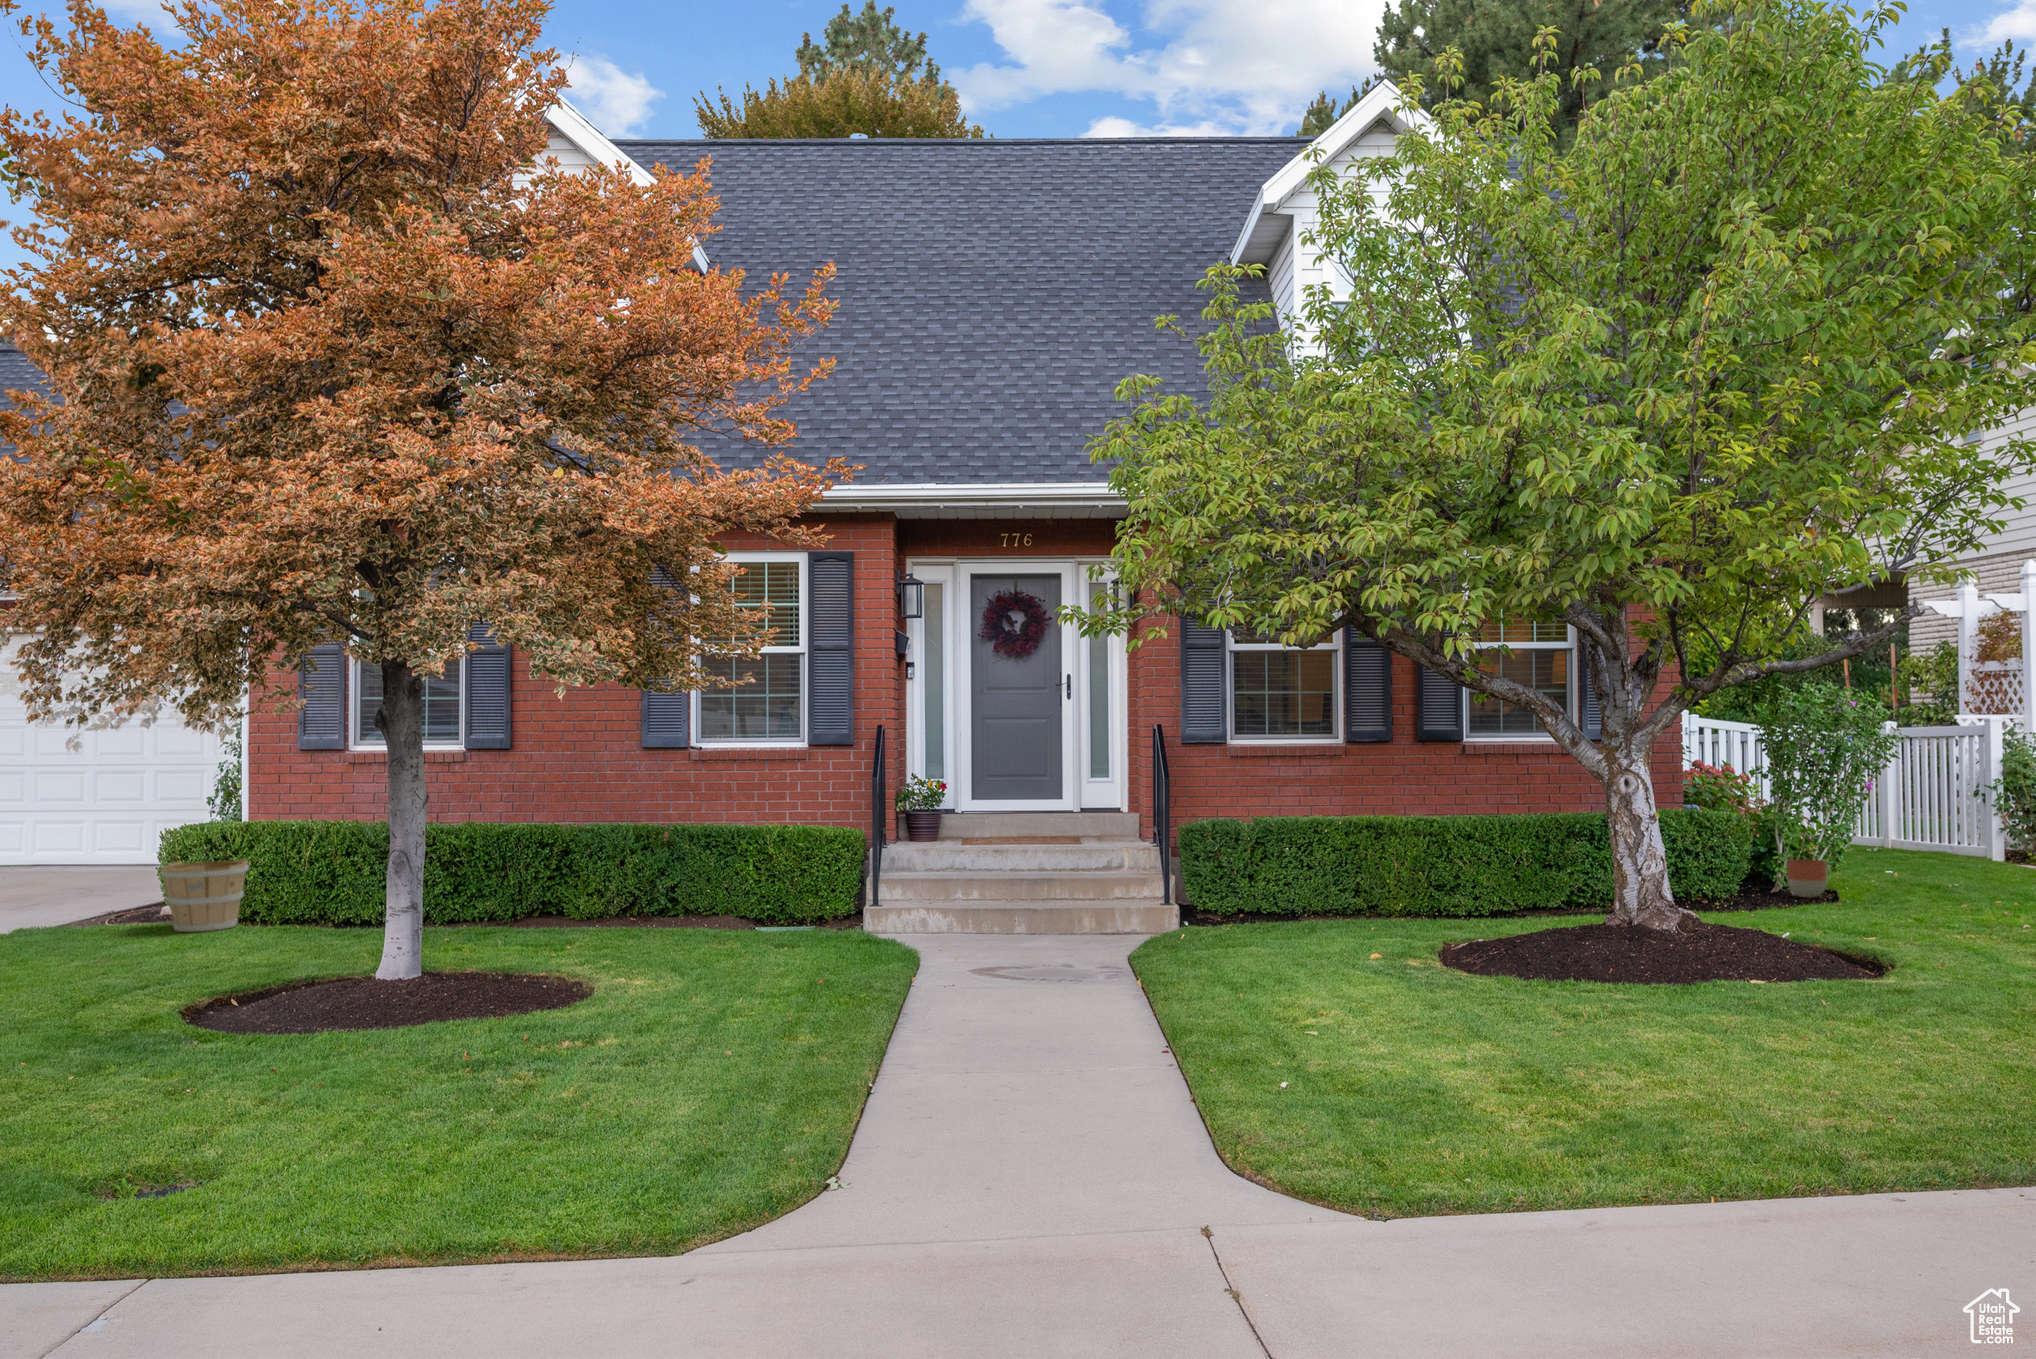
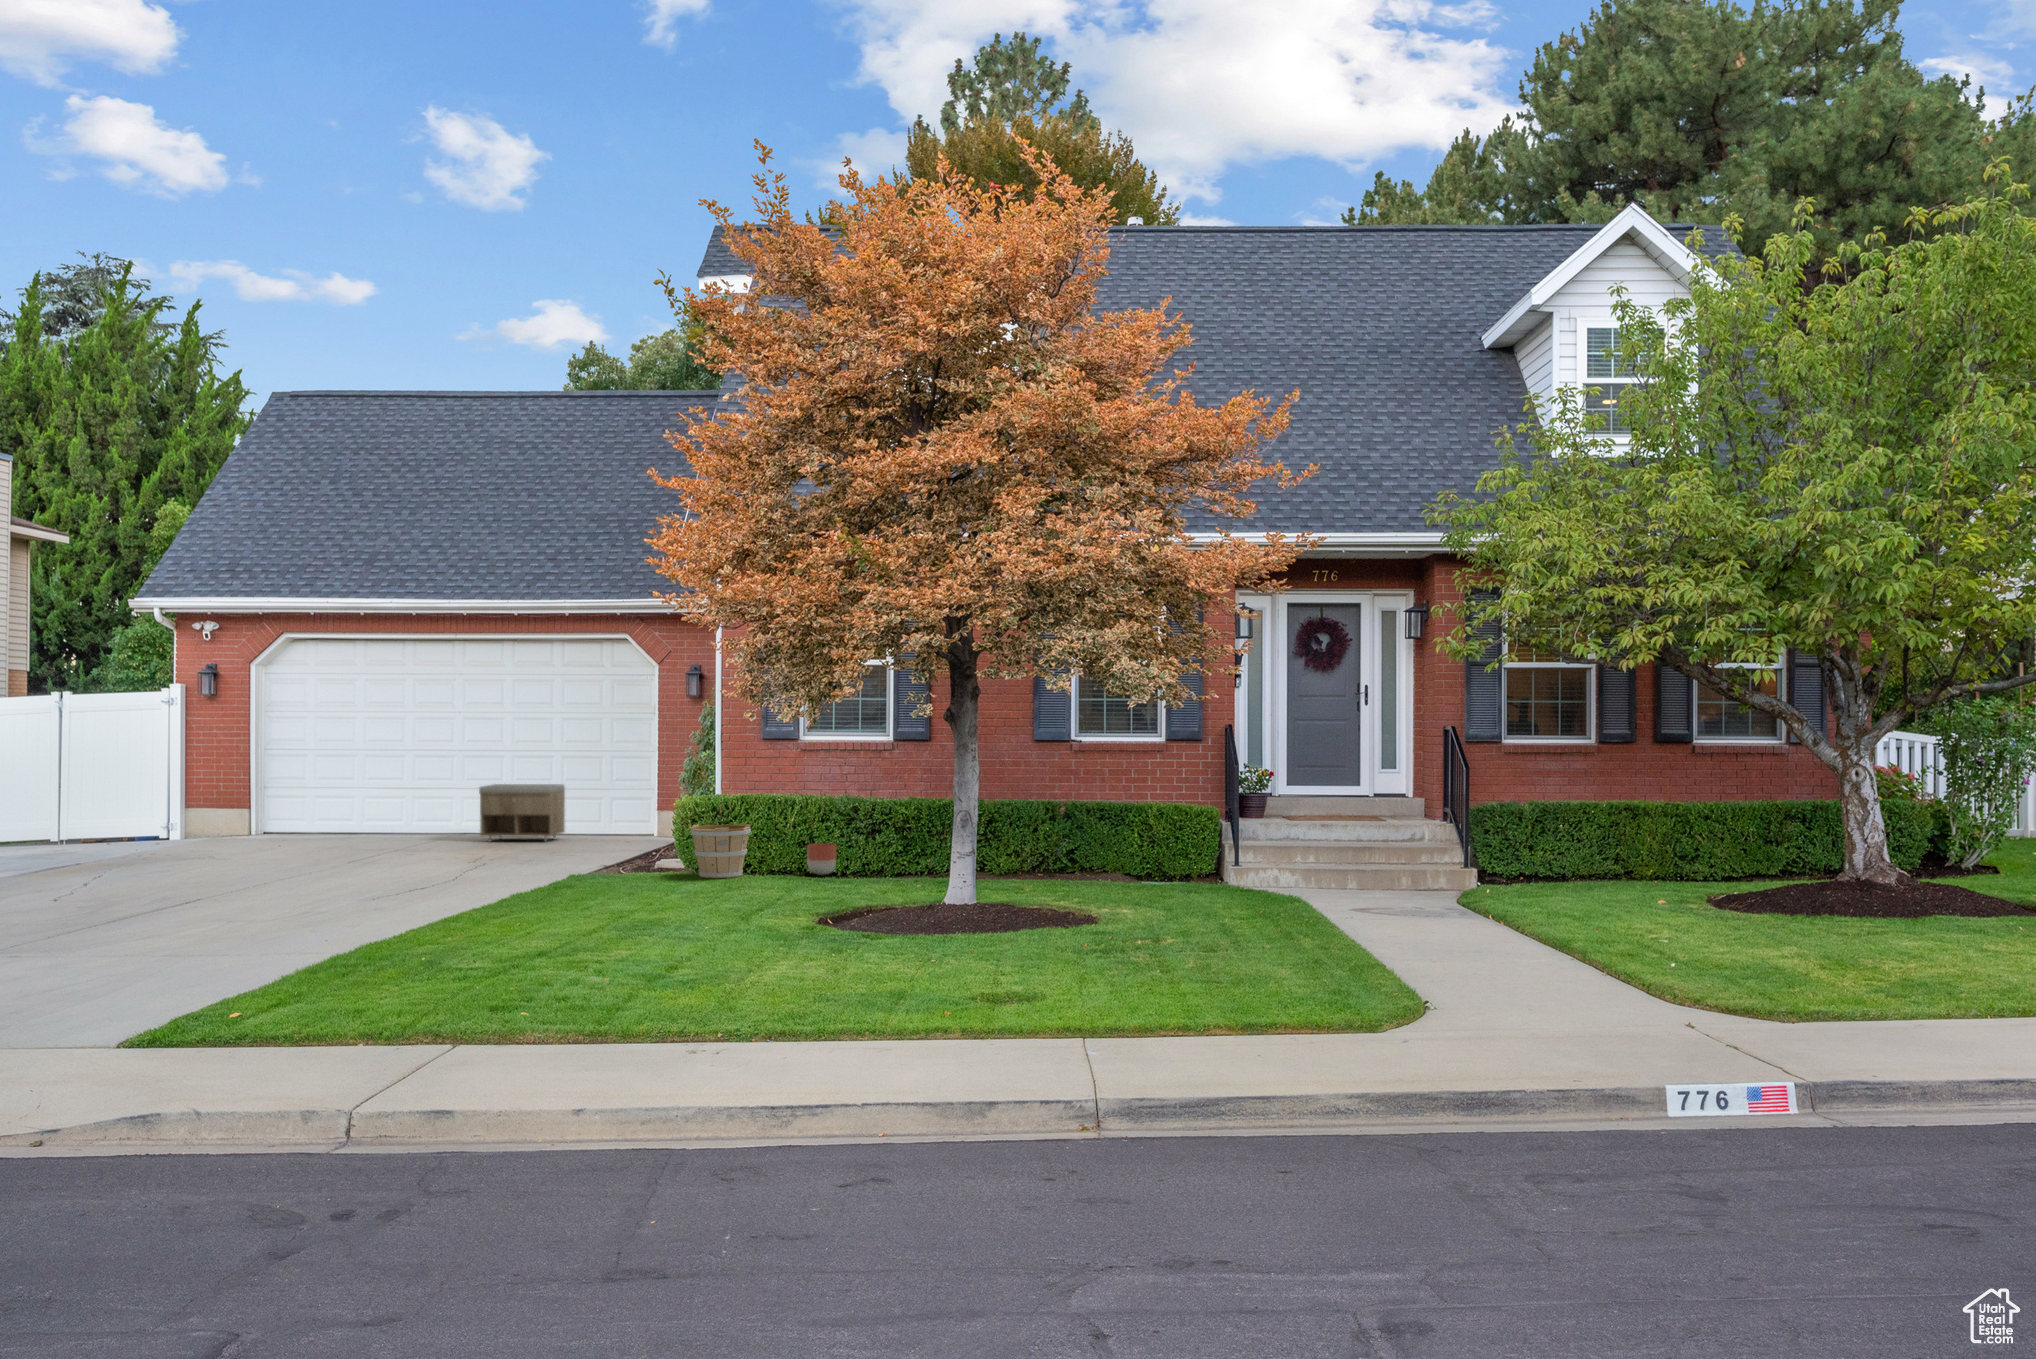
storage bench: none [20,807,139,879] -> present [479,784,565,842]
planter: present [1786,859,1827,898] -> present [807,843,836,875]

